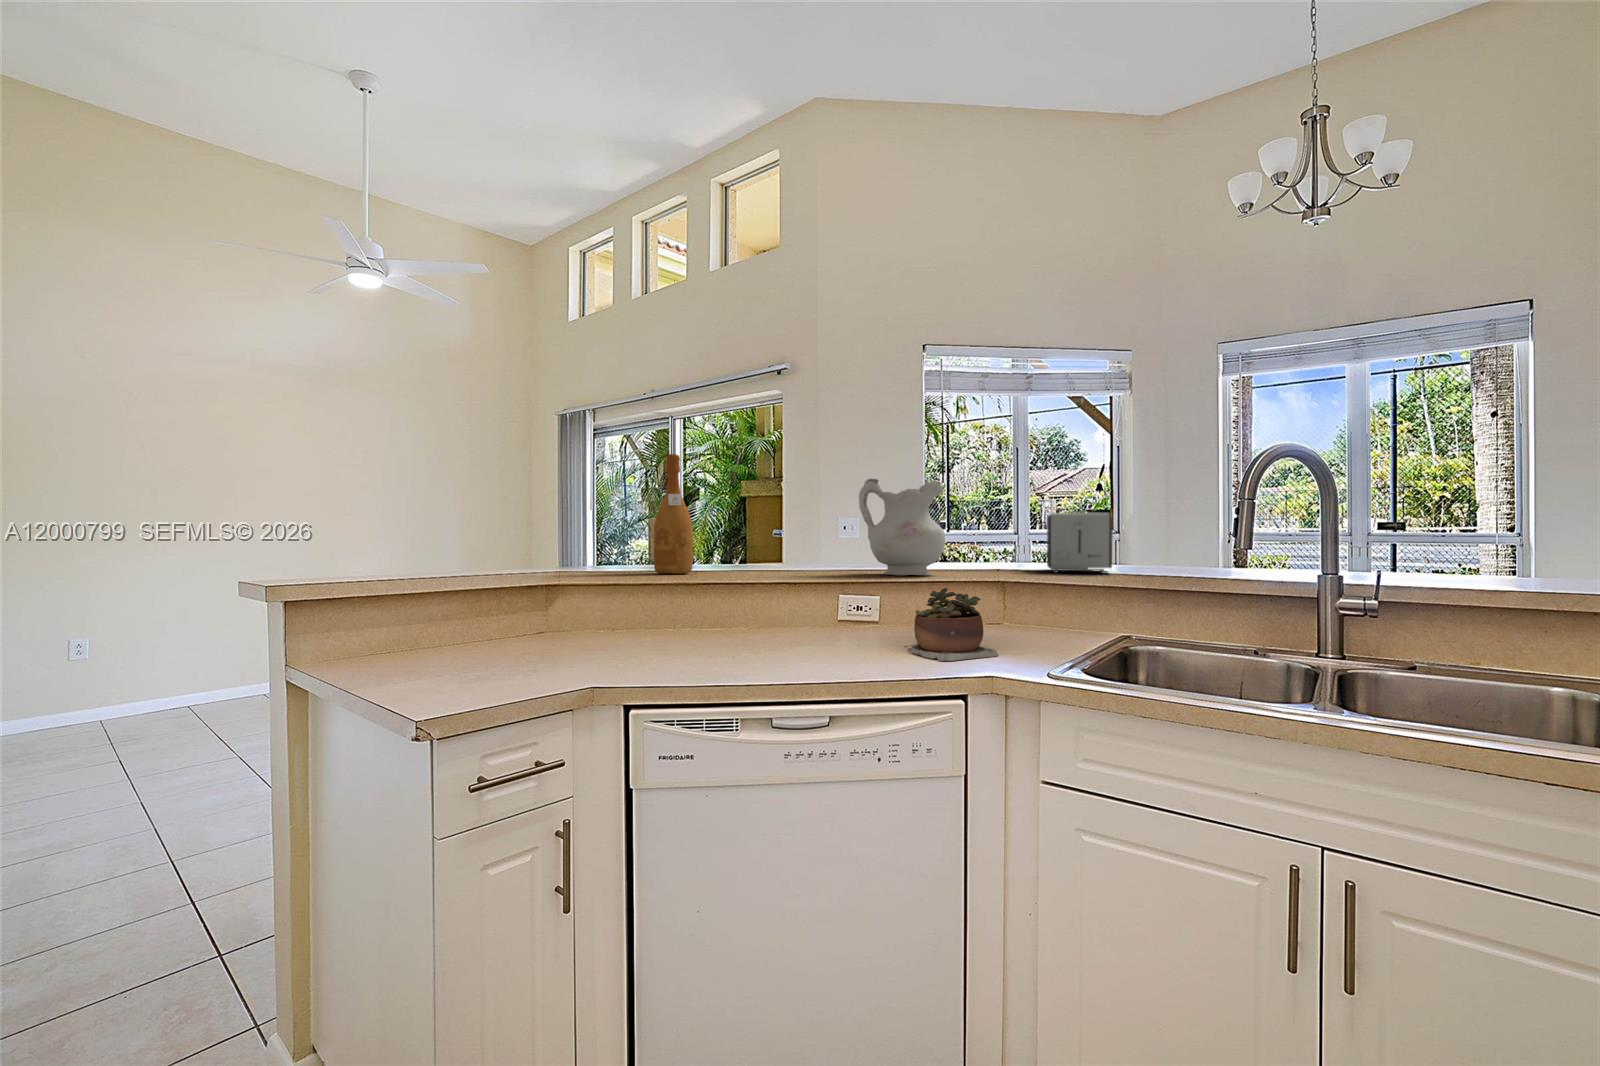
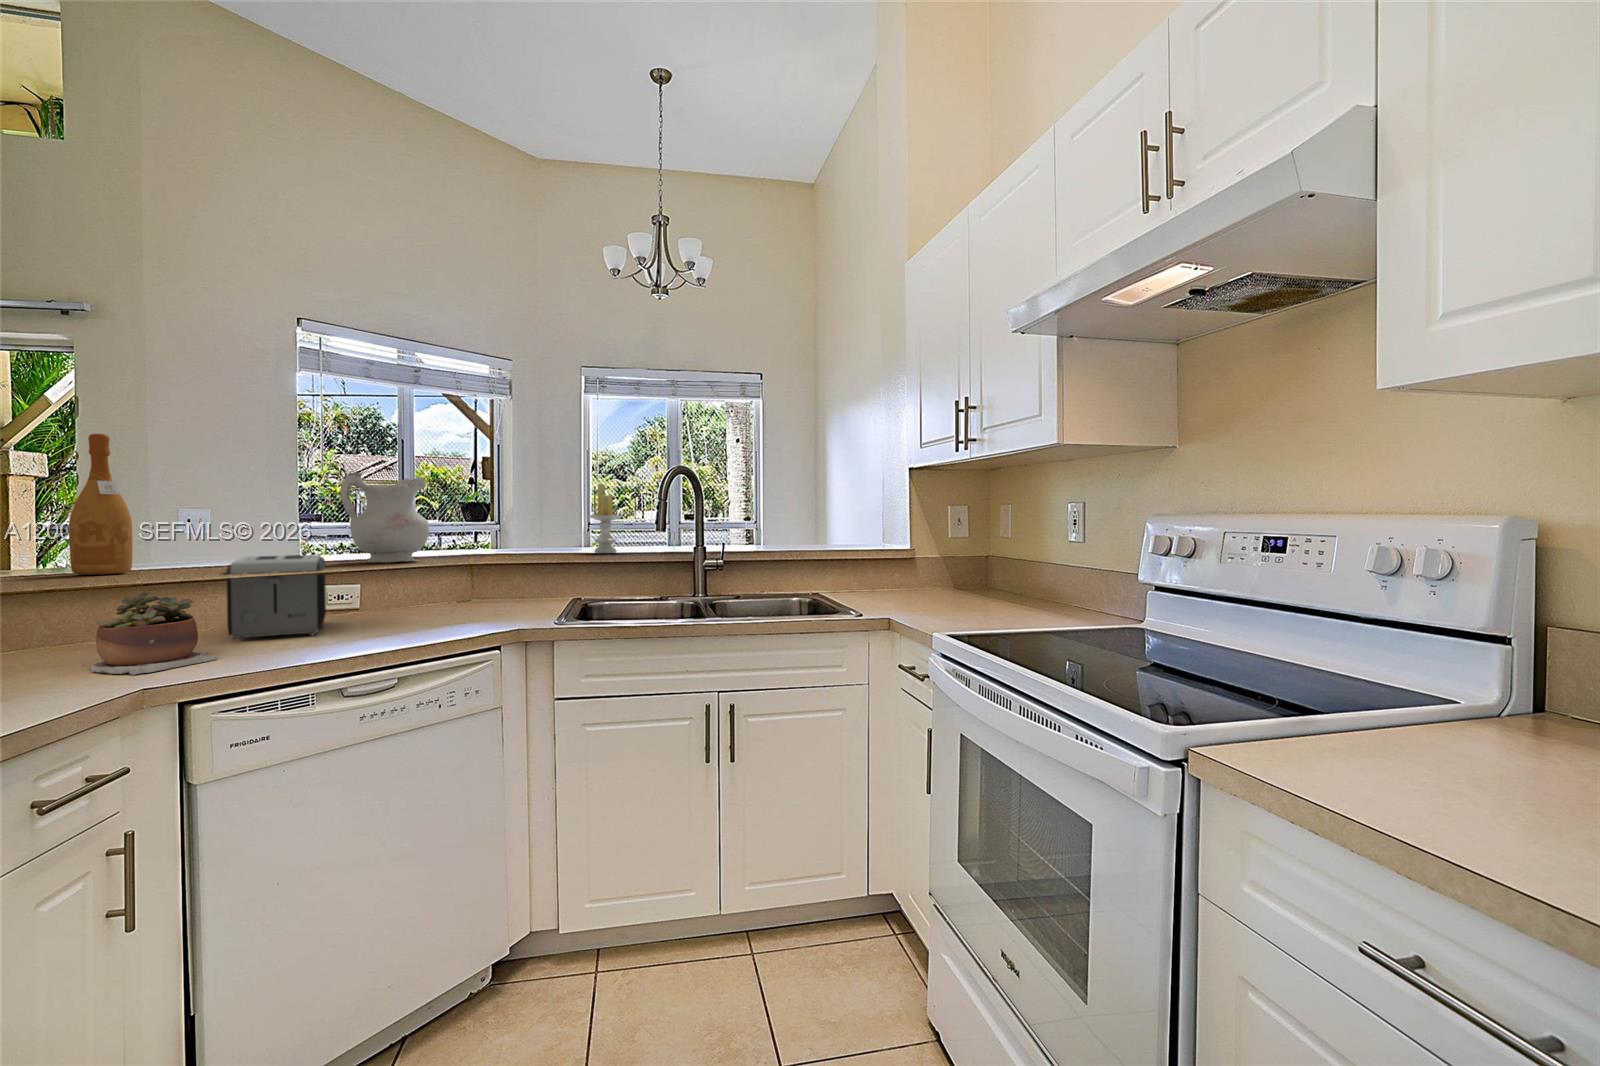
candle: none [1161,481,1215,577] -> present [588,484,623,553]
toaster: present [1047,513,1113,574] -> present [226,555,326,640]
succulent plant: present [905,588,999,661] -> present [82,593,218,675]

